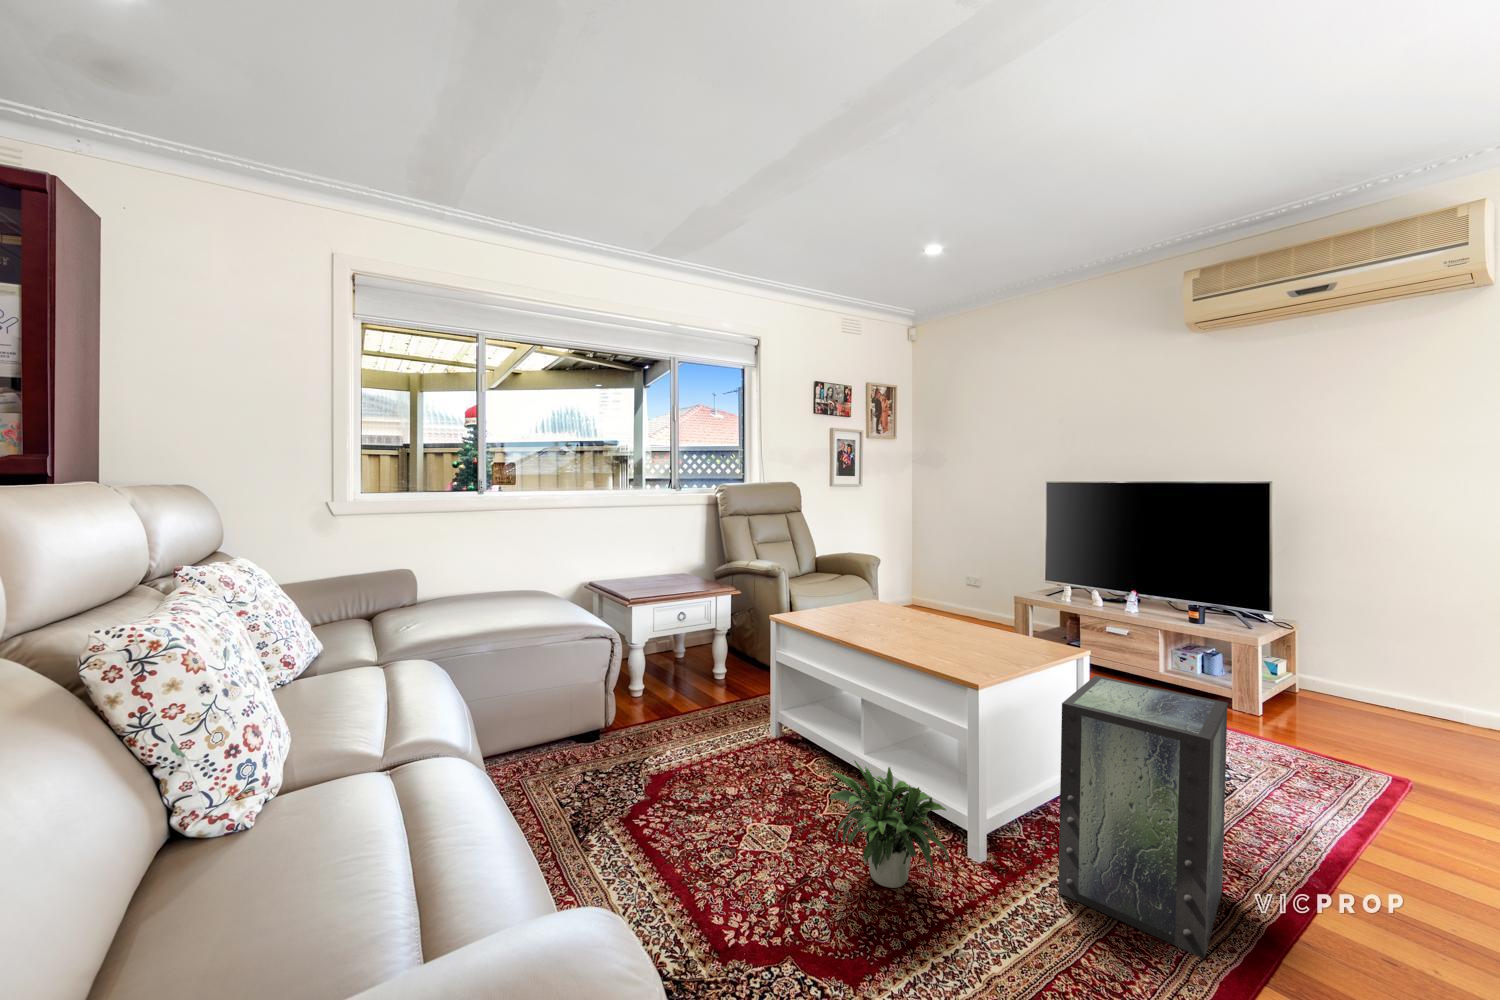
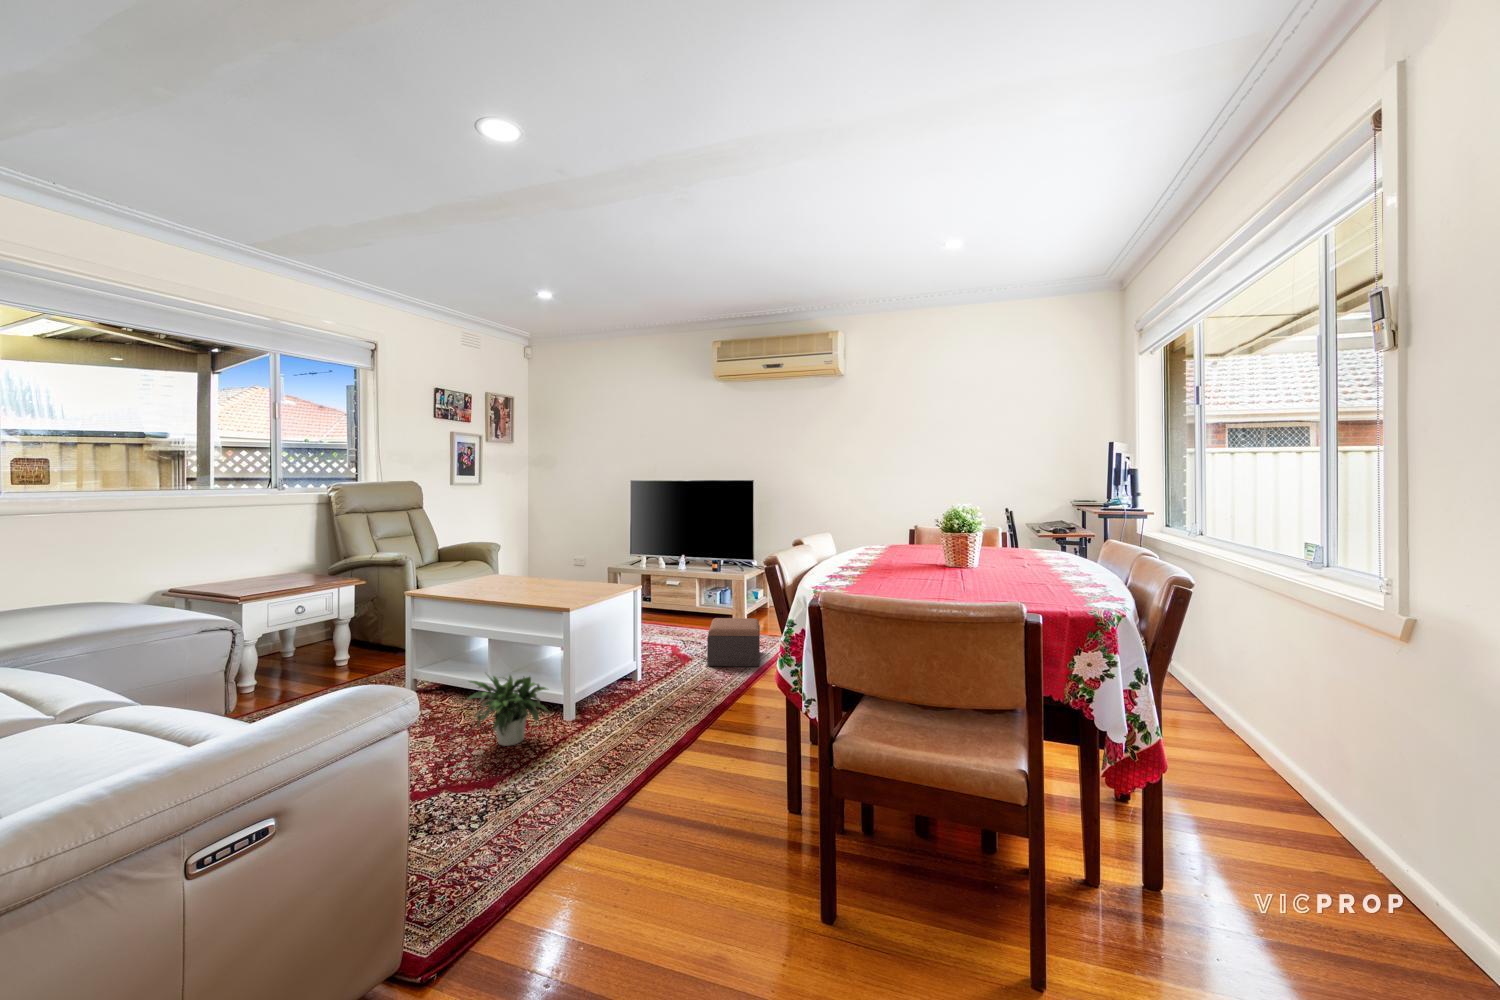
storage box: present [1058,676,1227,959] -> none [615,597,698,726]
footstool: none [1212,715,1342,834] -> present [707,618,760,667]

